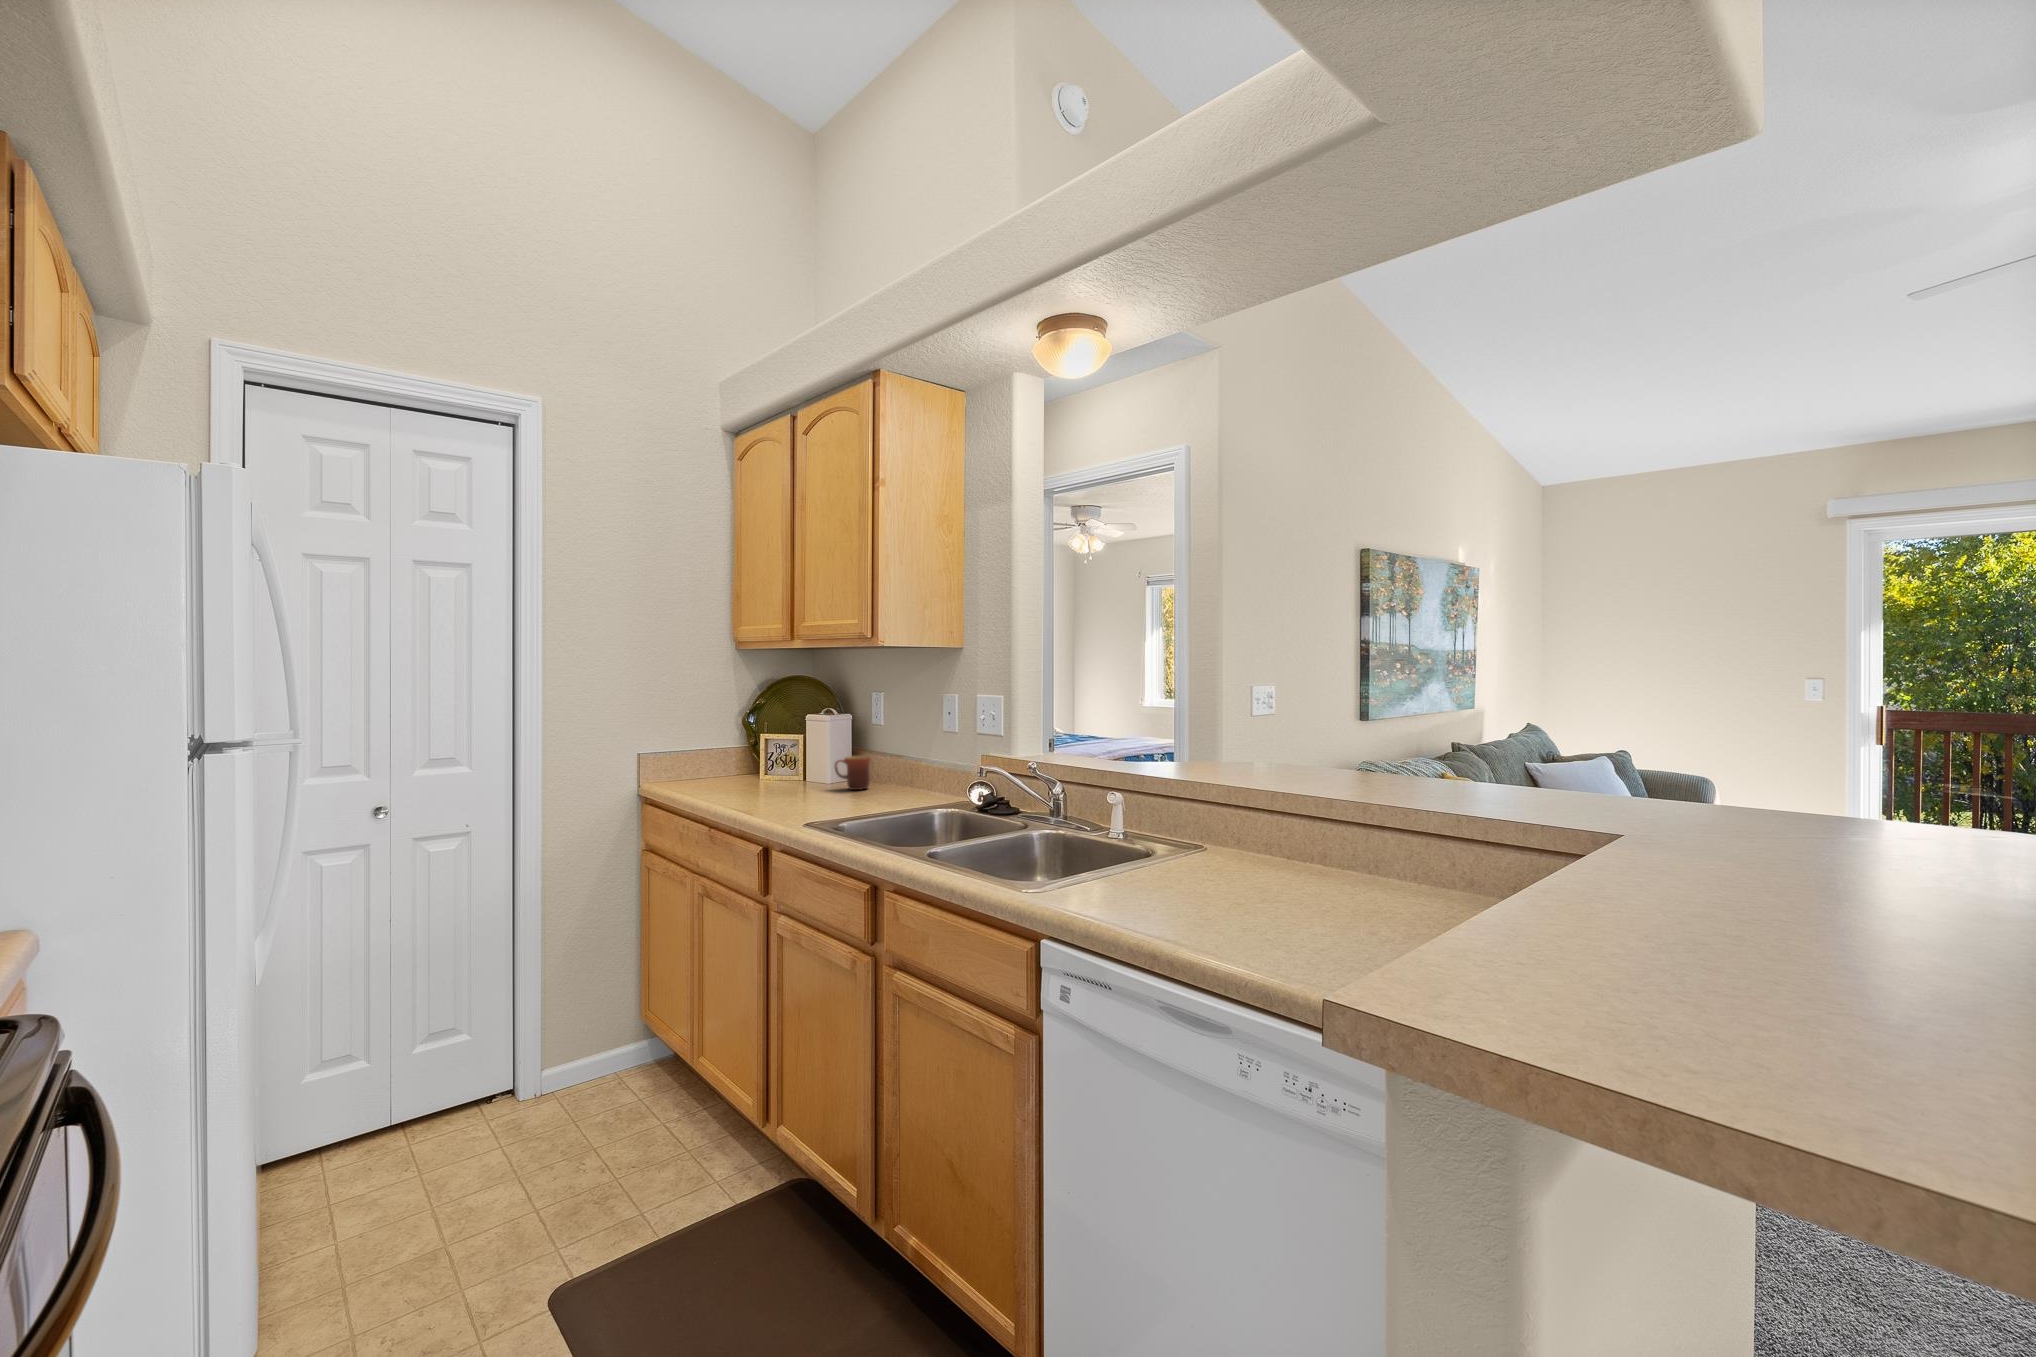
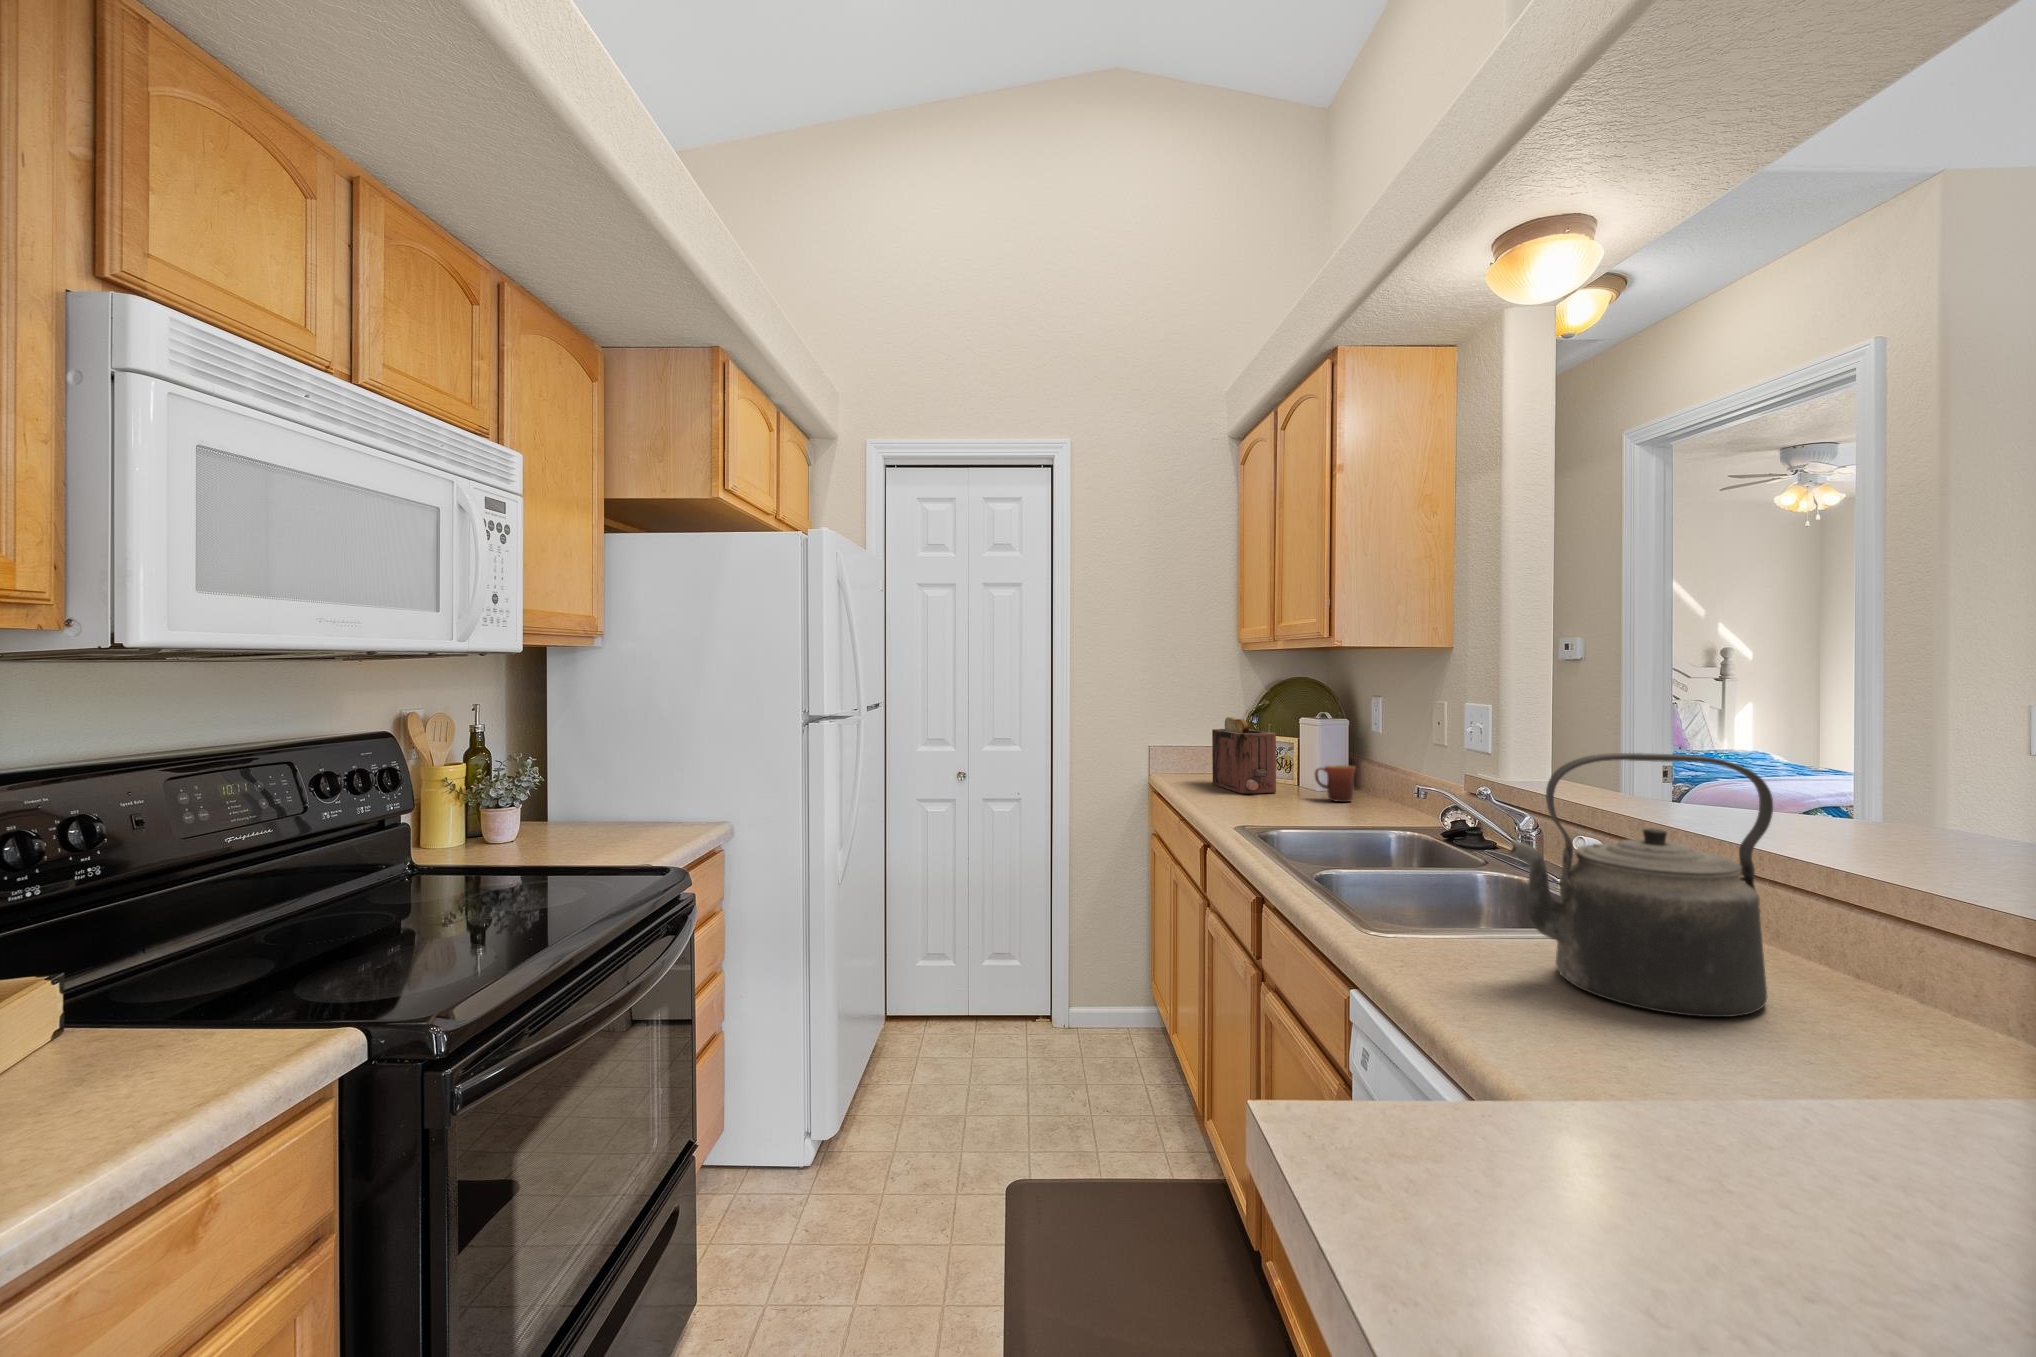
toaster: none [719,717,794,792] -> present [1212,717,1276,793]
kettle: none [1163,725,1304,905] -> present [1510,753,1773,1017]

